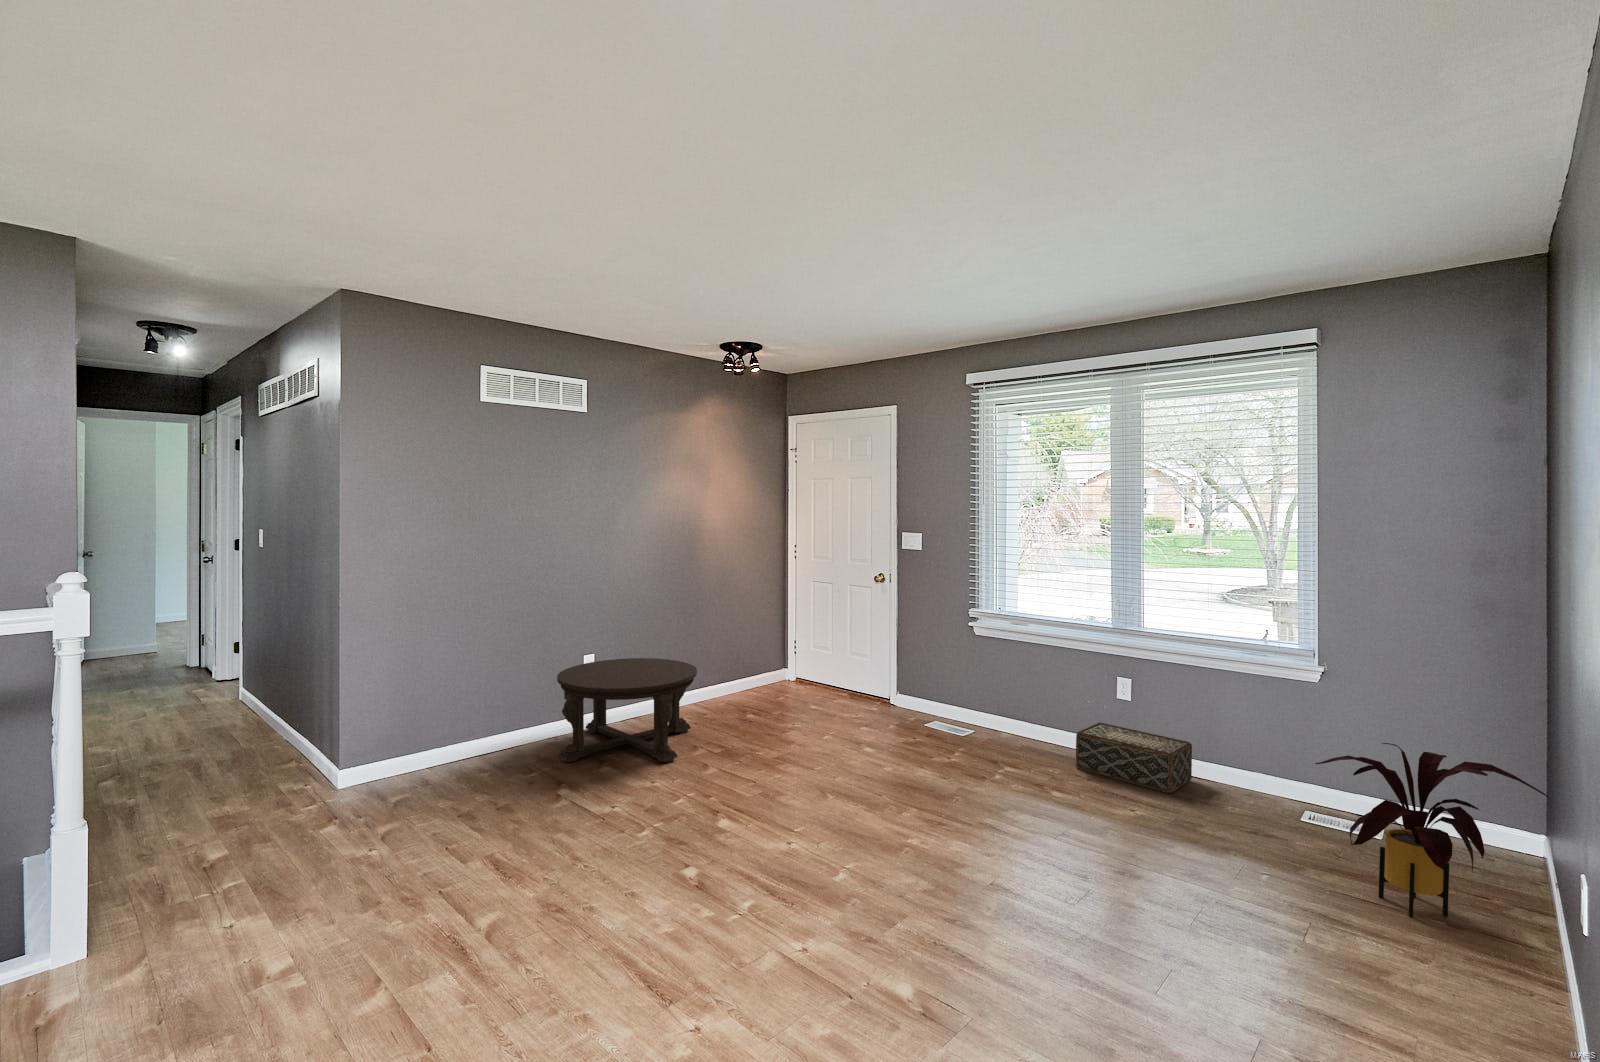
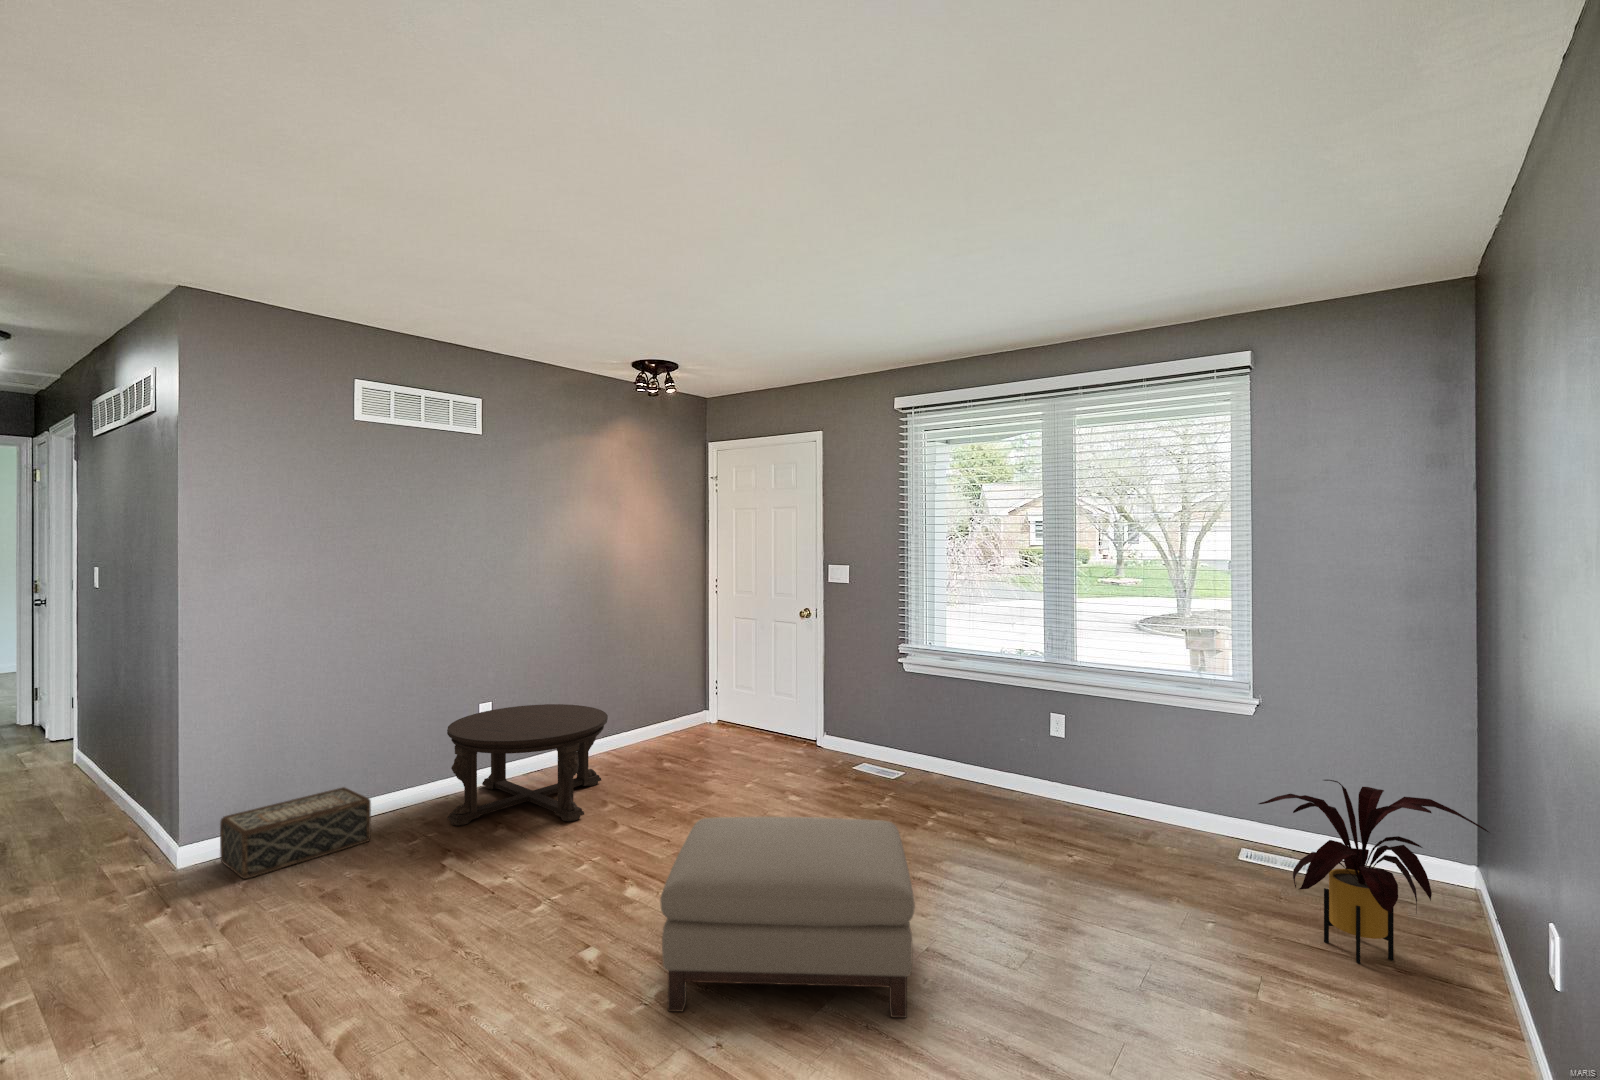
woven basket: present [1076,722,1192,793] -> present [220,787,371,879]
ottoman: none [753,759,979,937] -> present [660,816,915,1018]

